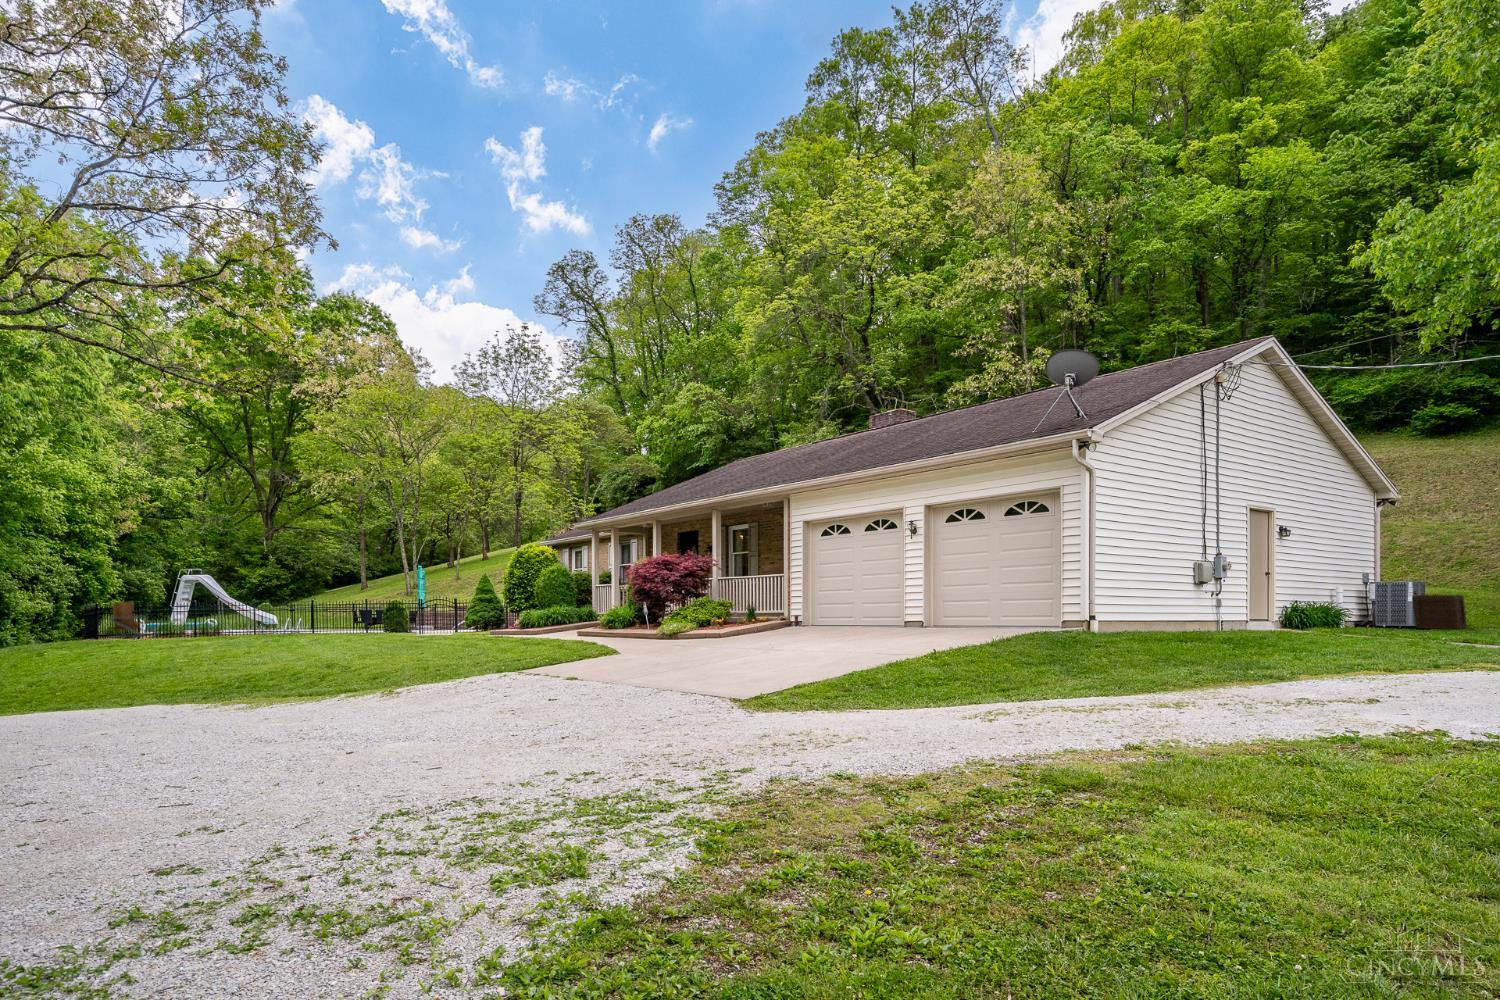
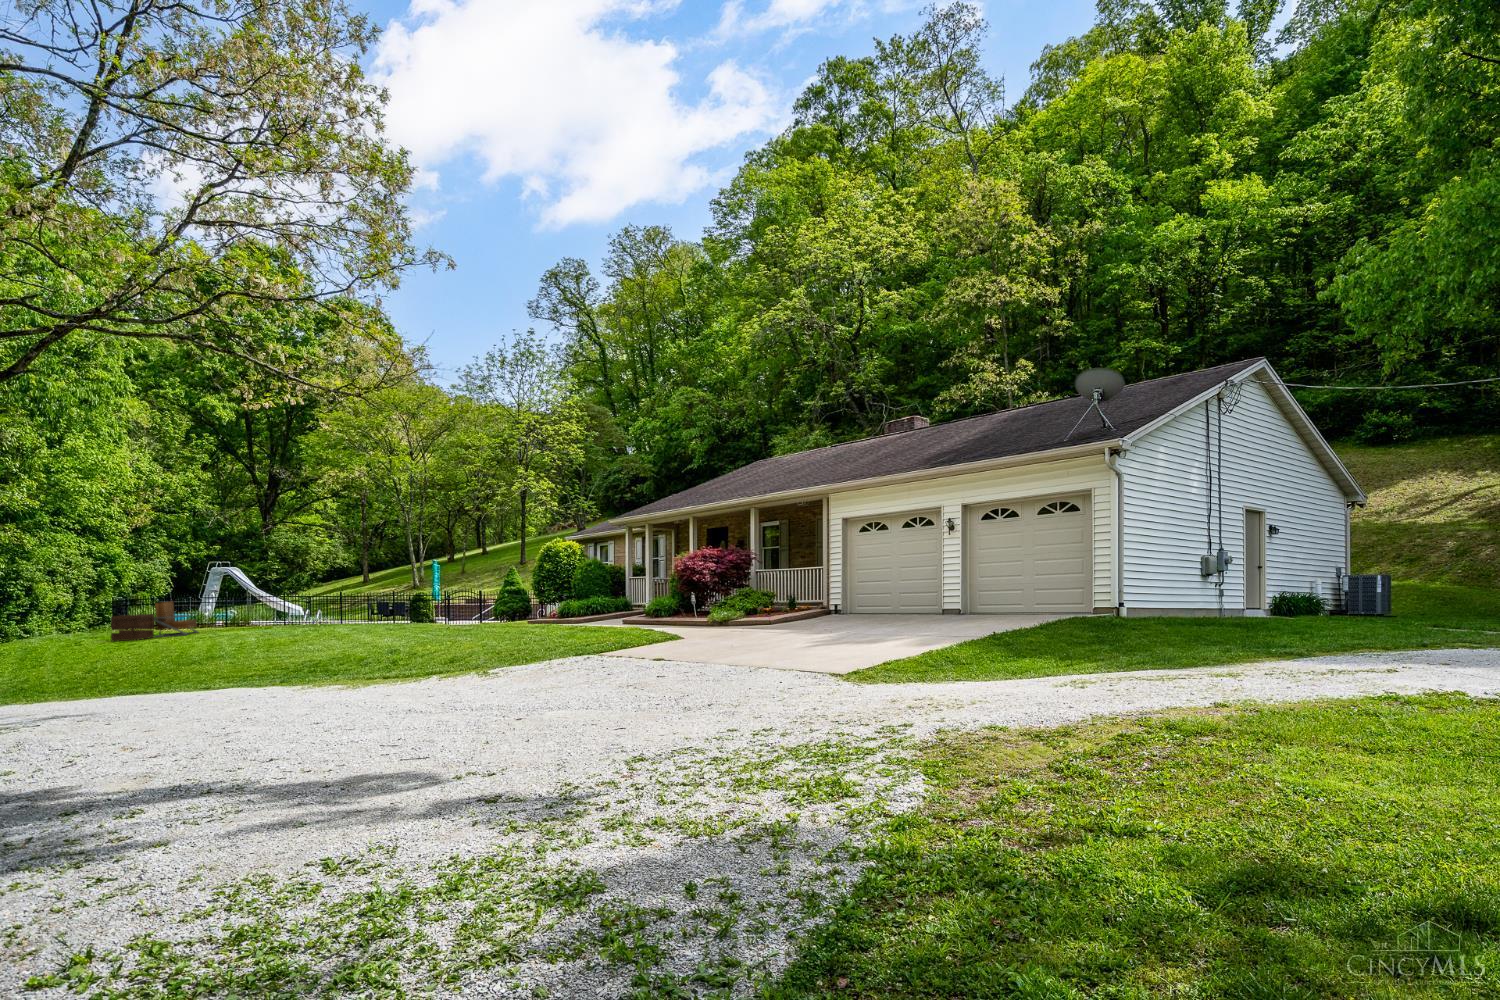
wooden crate: present [1412,594,1467,629] -> present [111,614,154,641]

